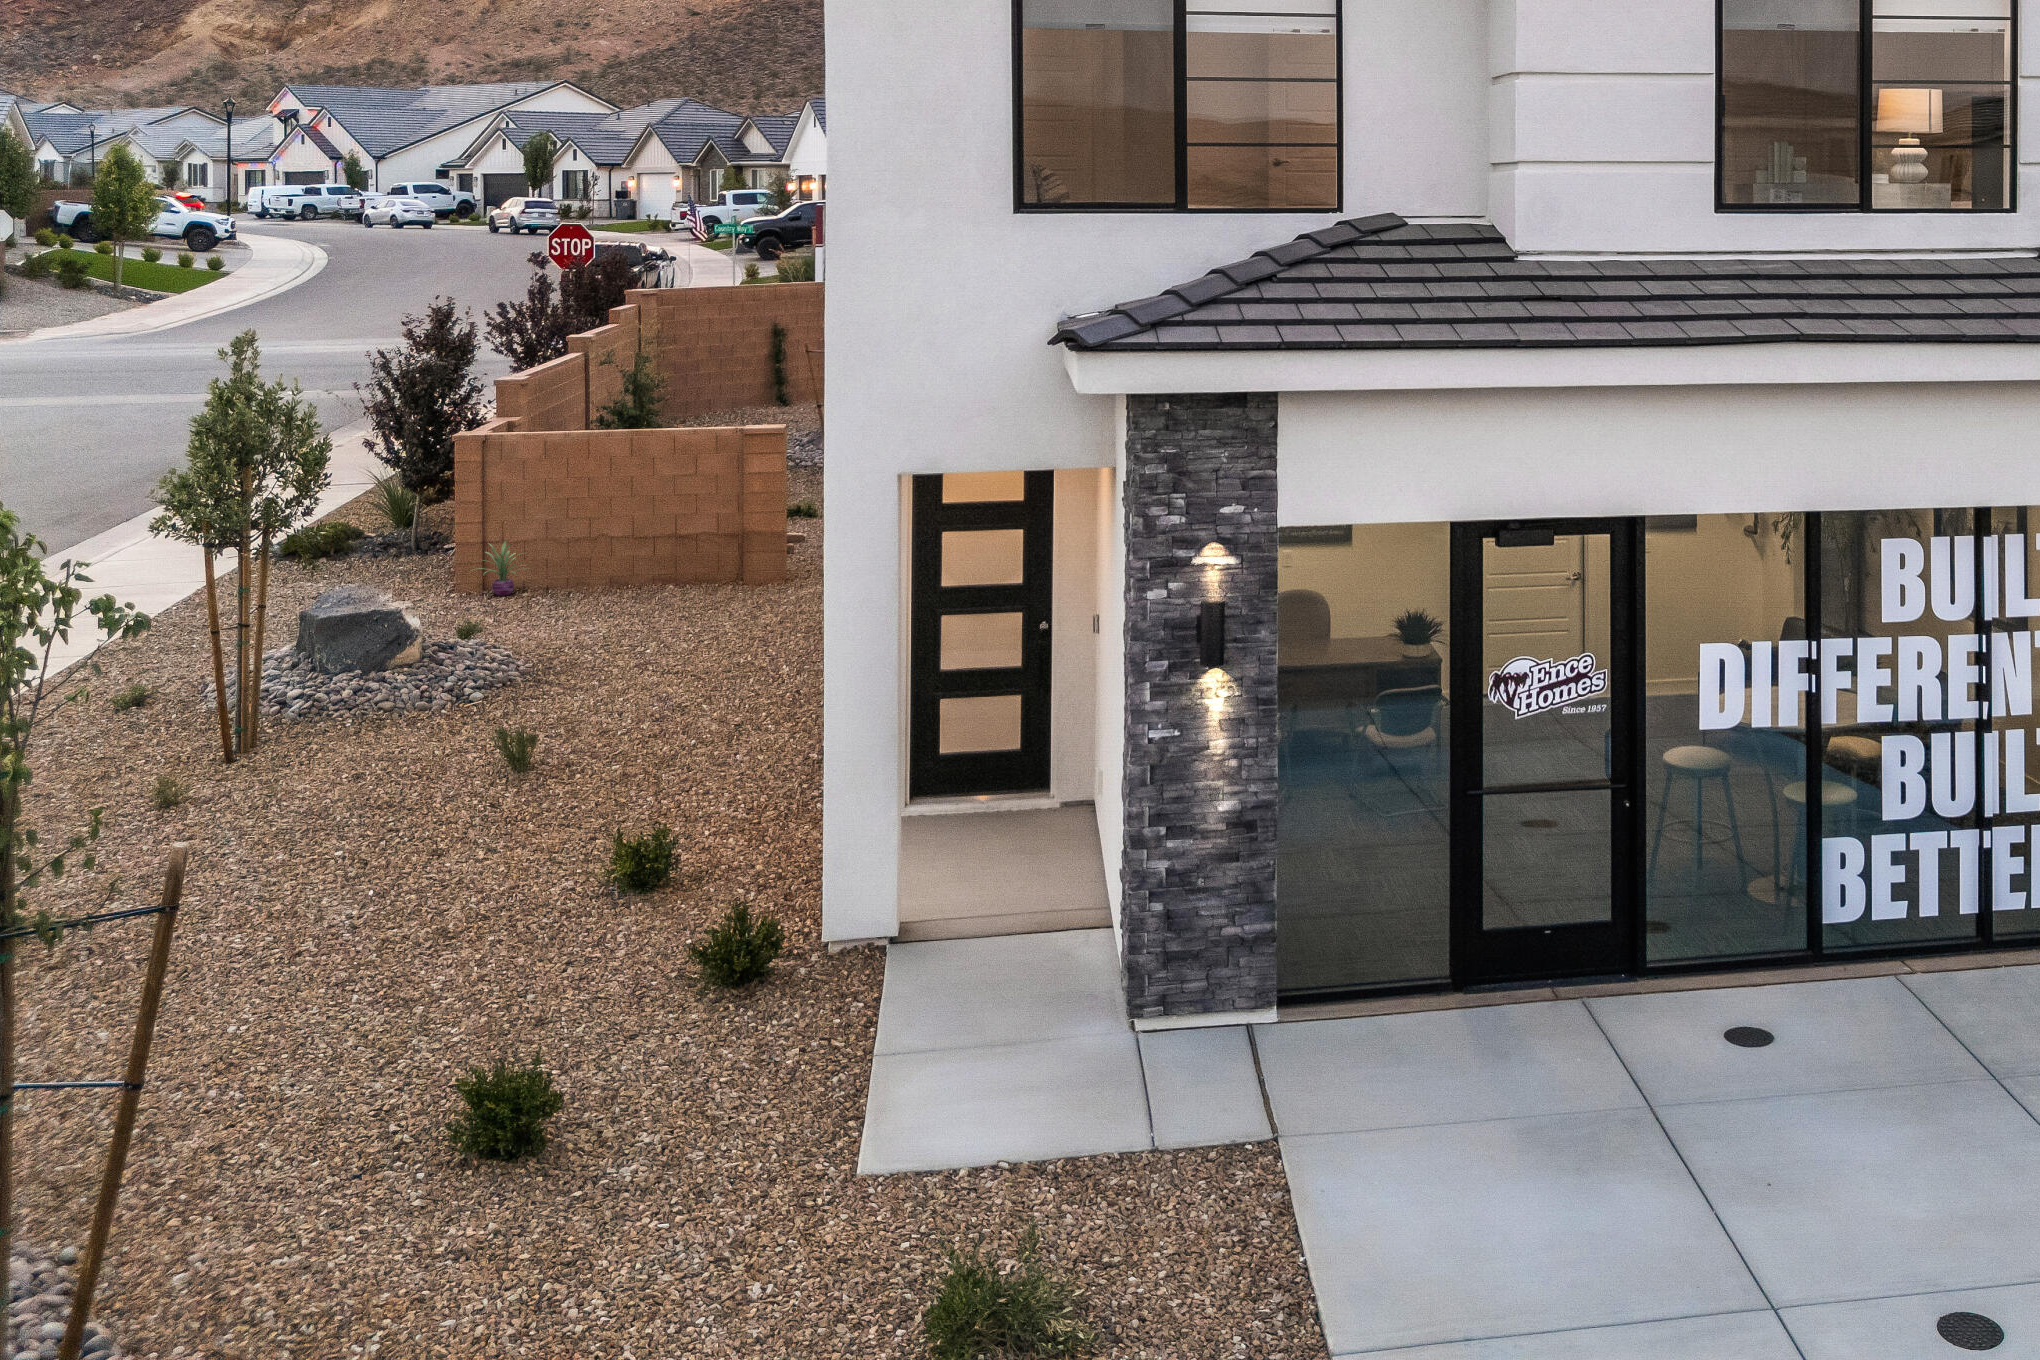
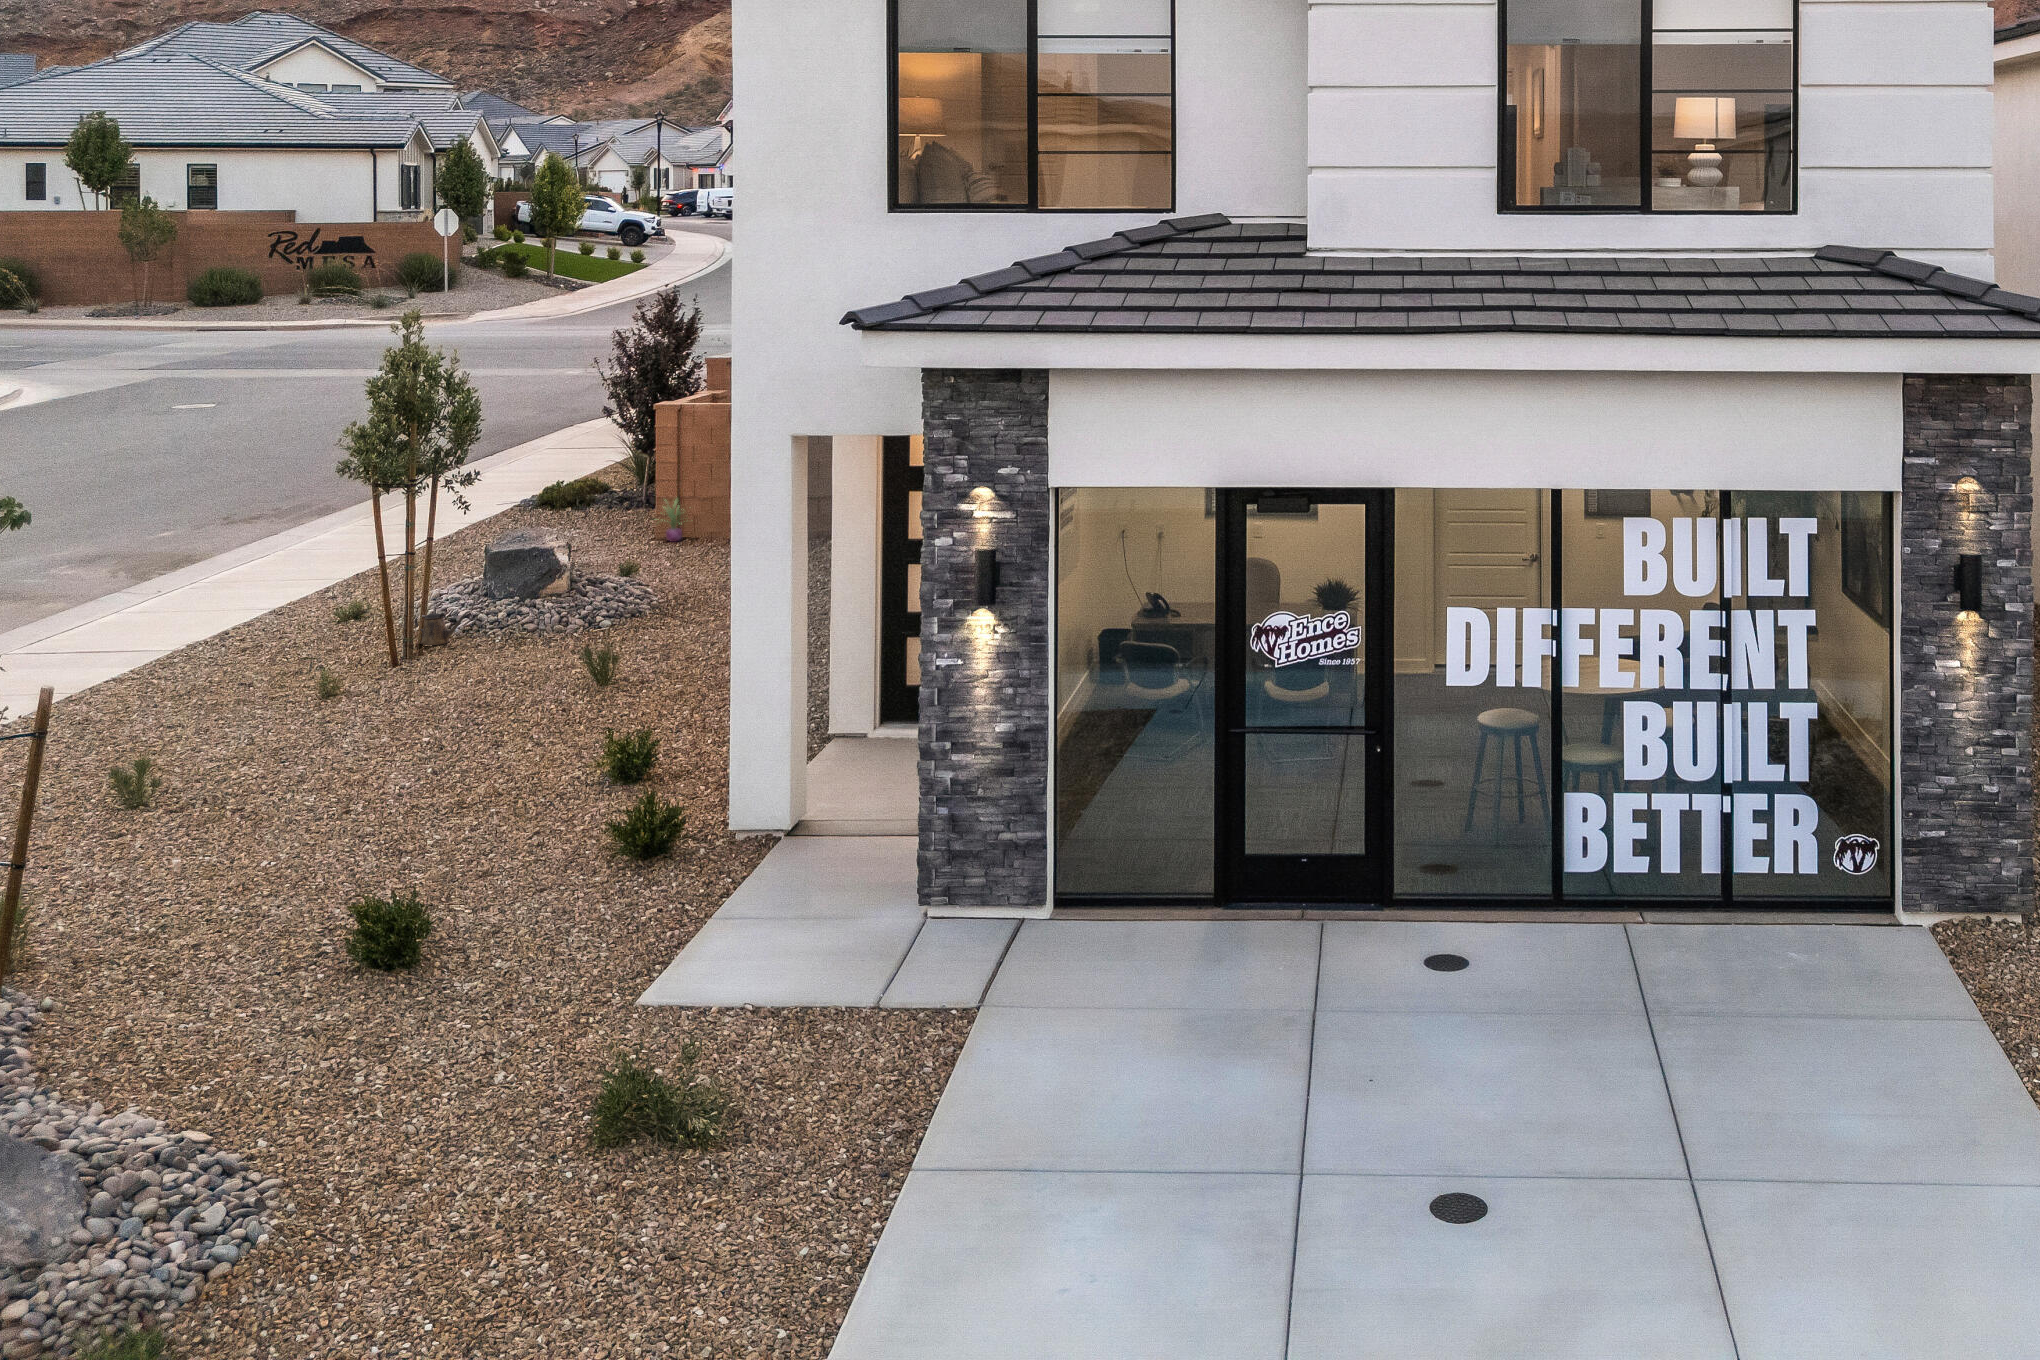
watering can: none [250,693,328,739] -> present [414,611,470,645]

